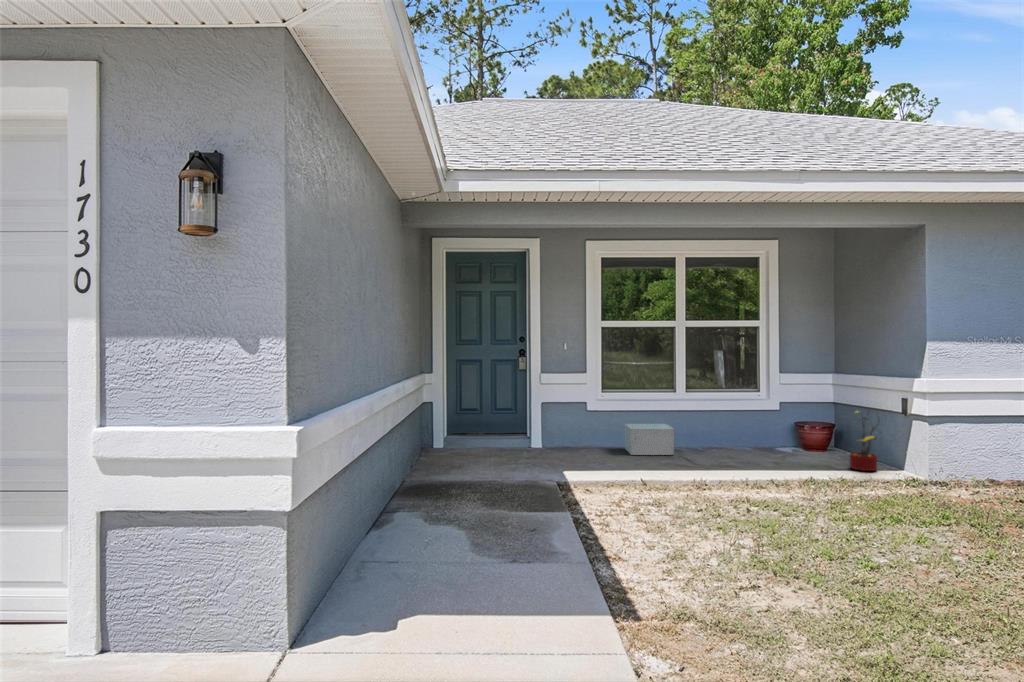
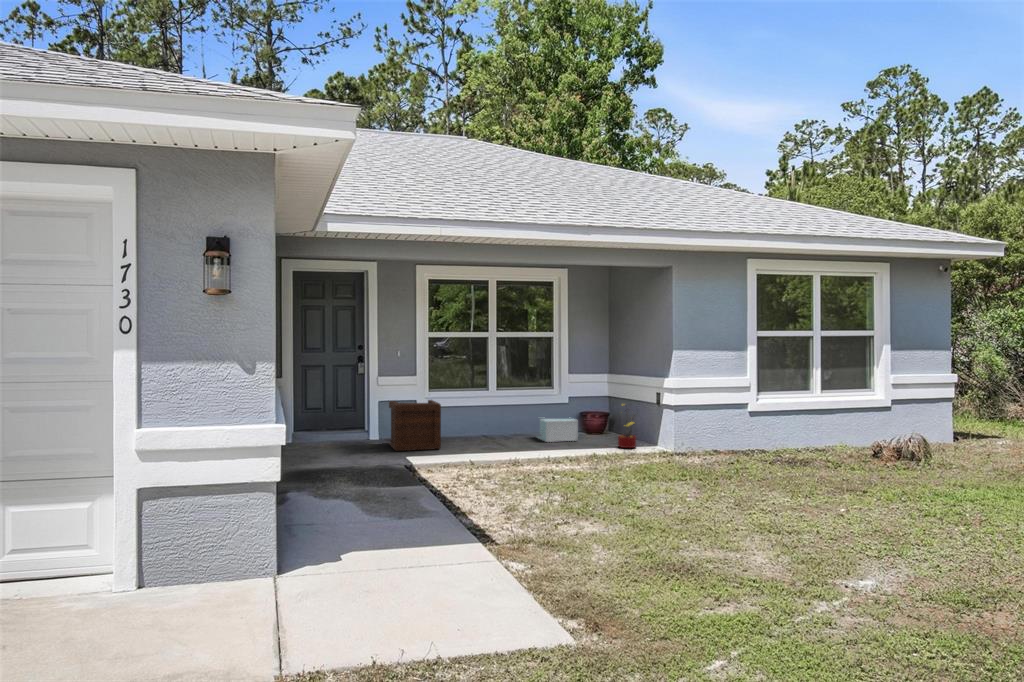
wooden crate: none [552,397,611,458] -> present [389,400,441,451]
storage box: present [625,424,674,455] -> present [537,417,578,442]

